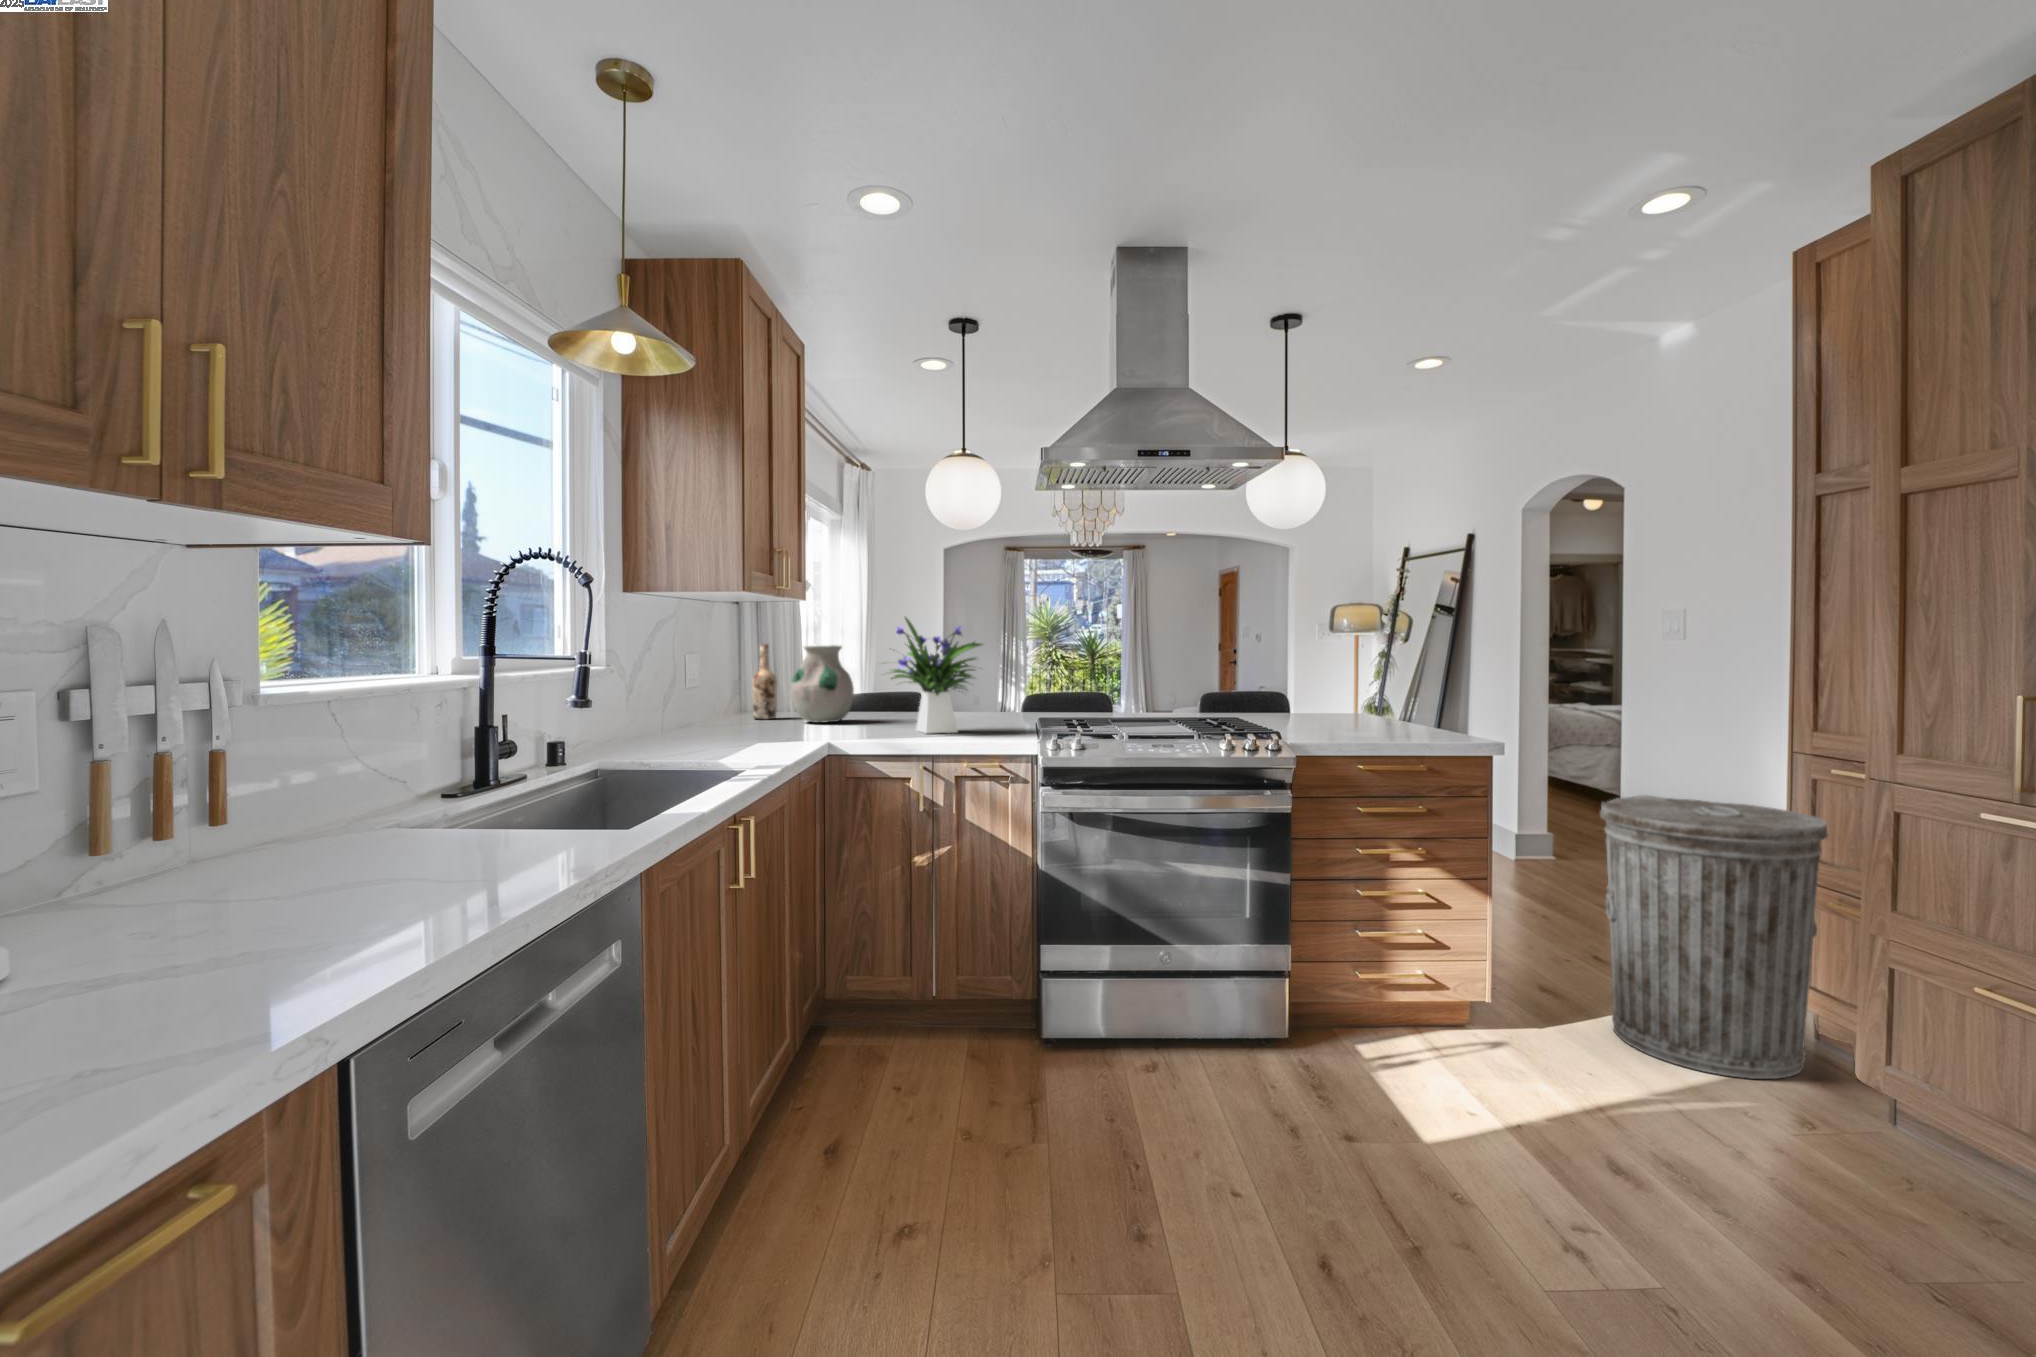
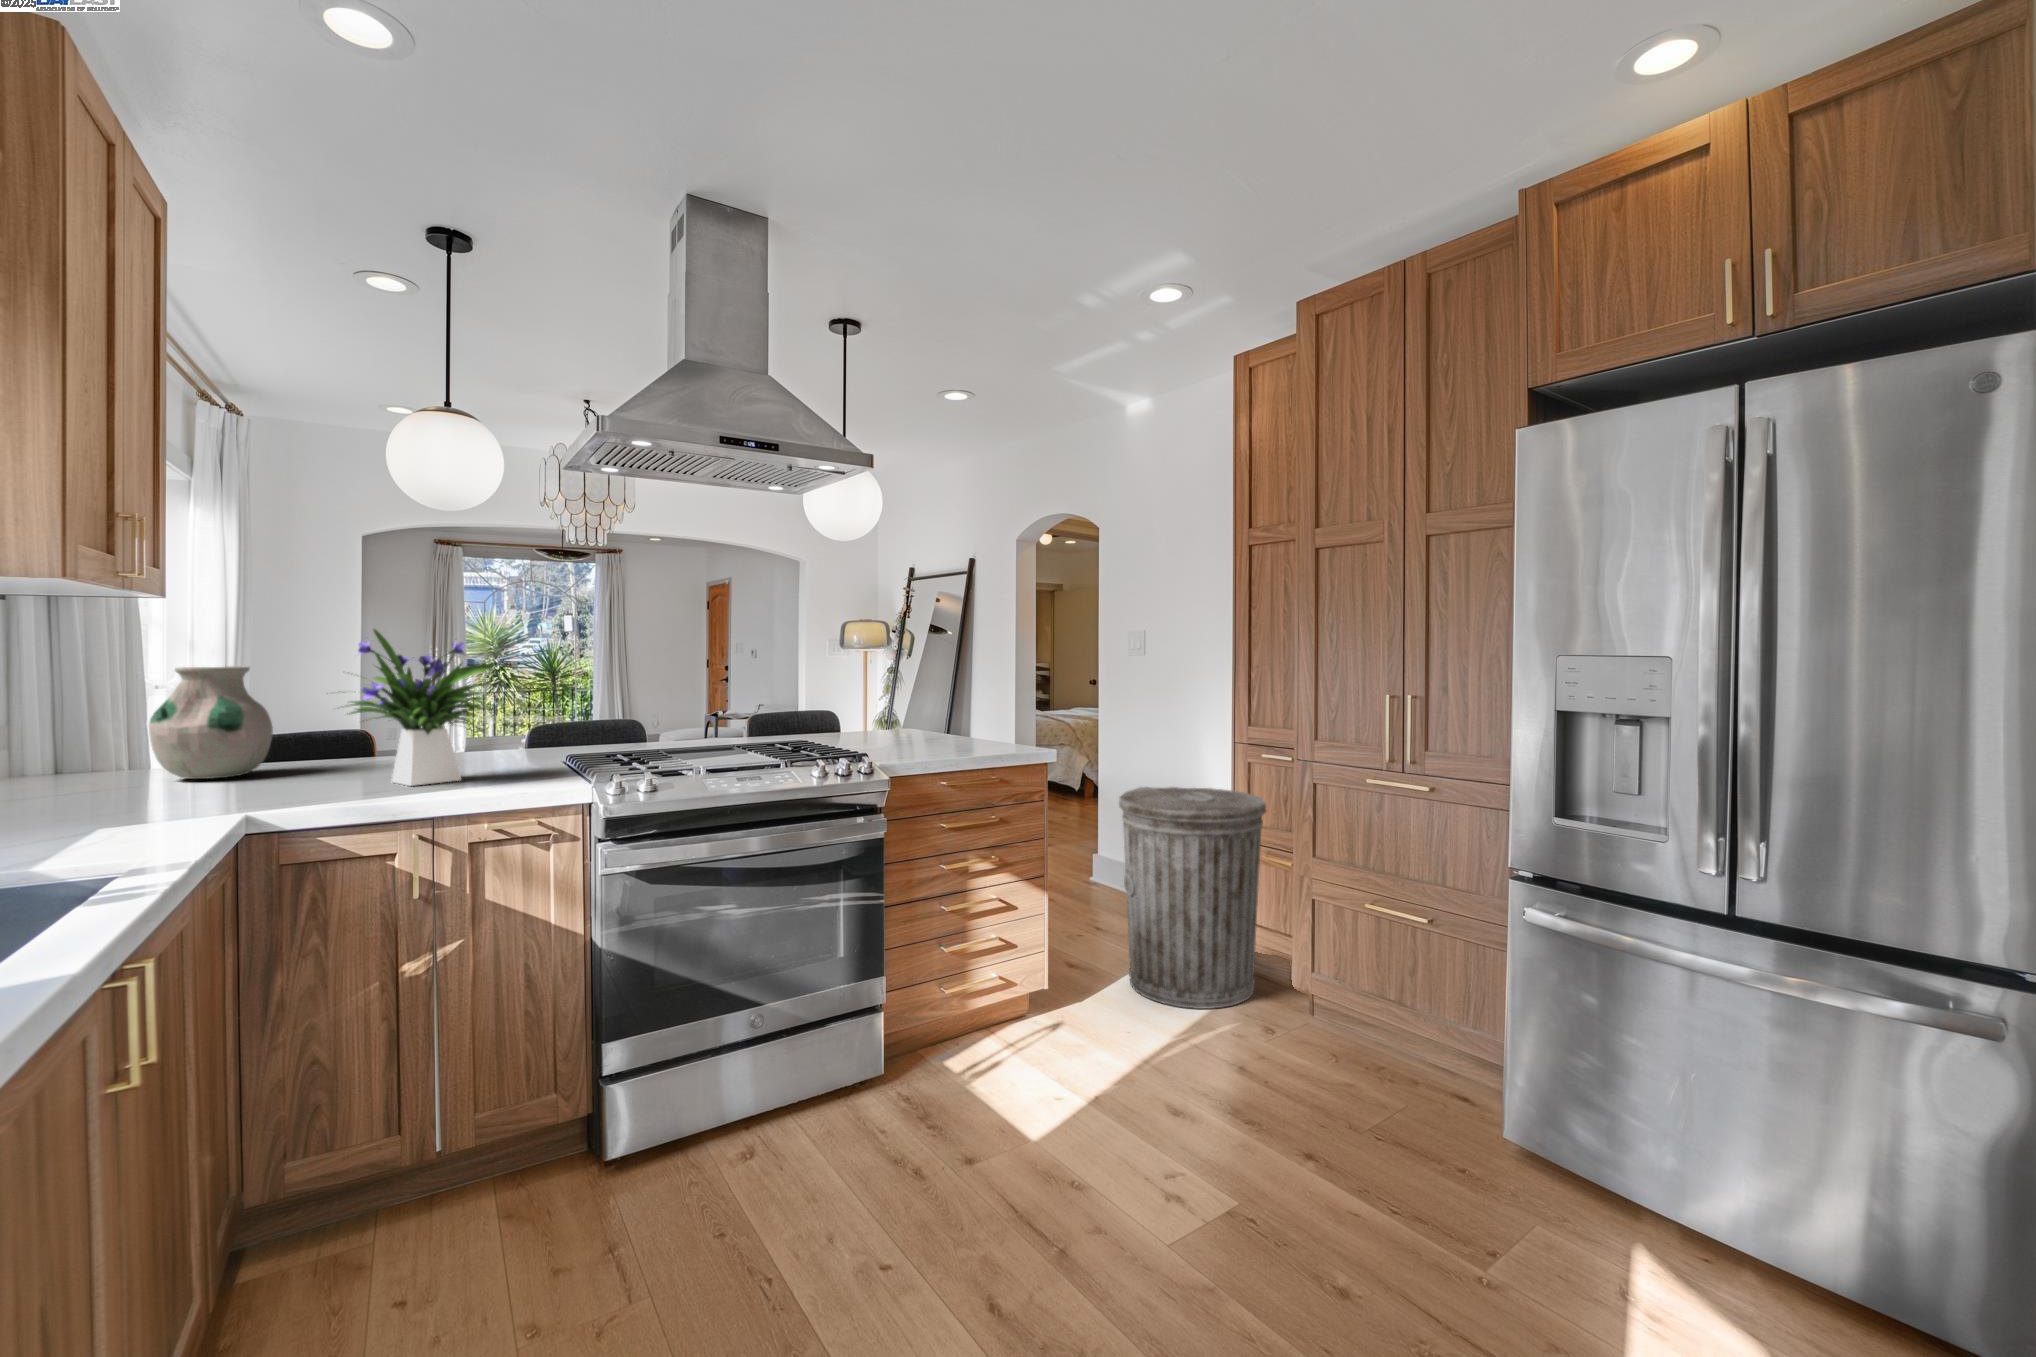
wine bottle: present [753,644,777,719] -> none [63,665,115,780]

